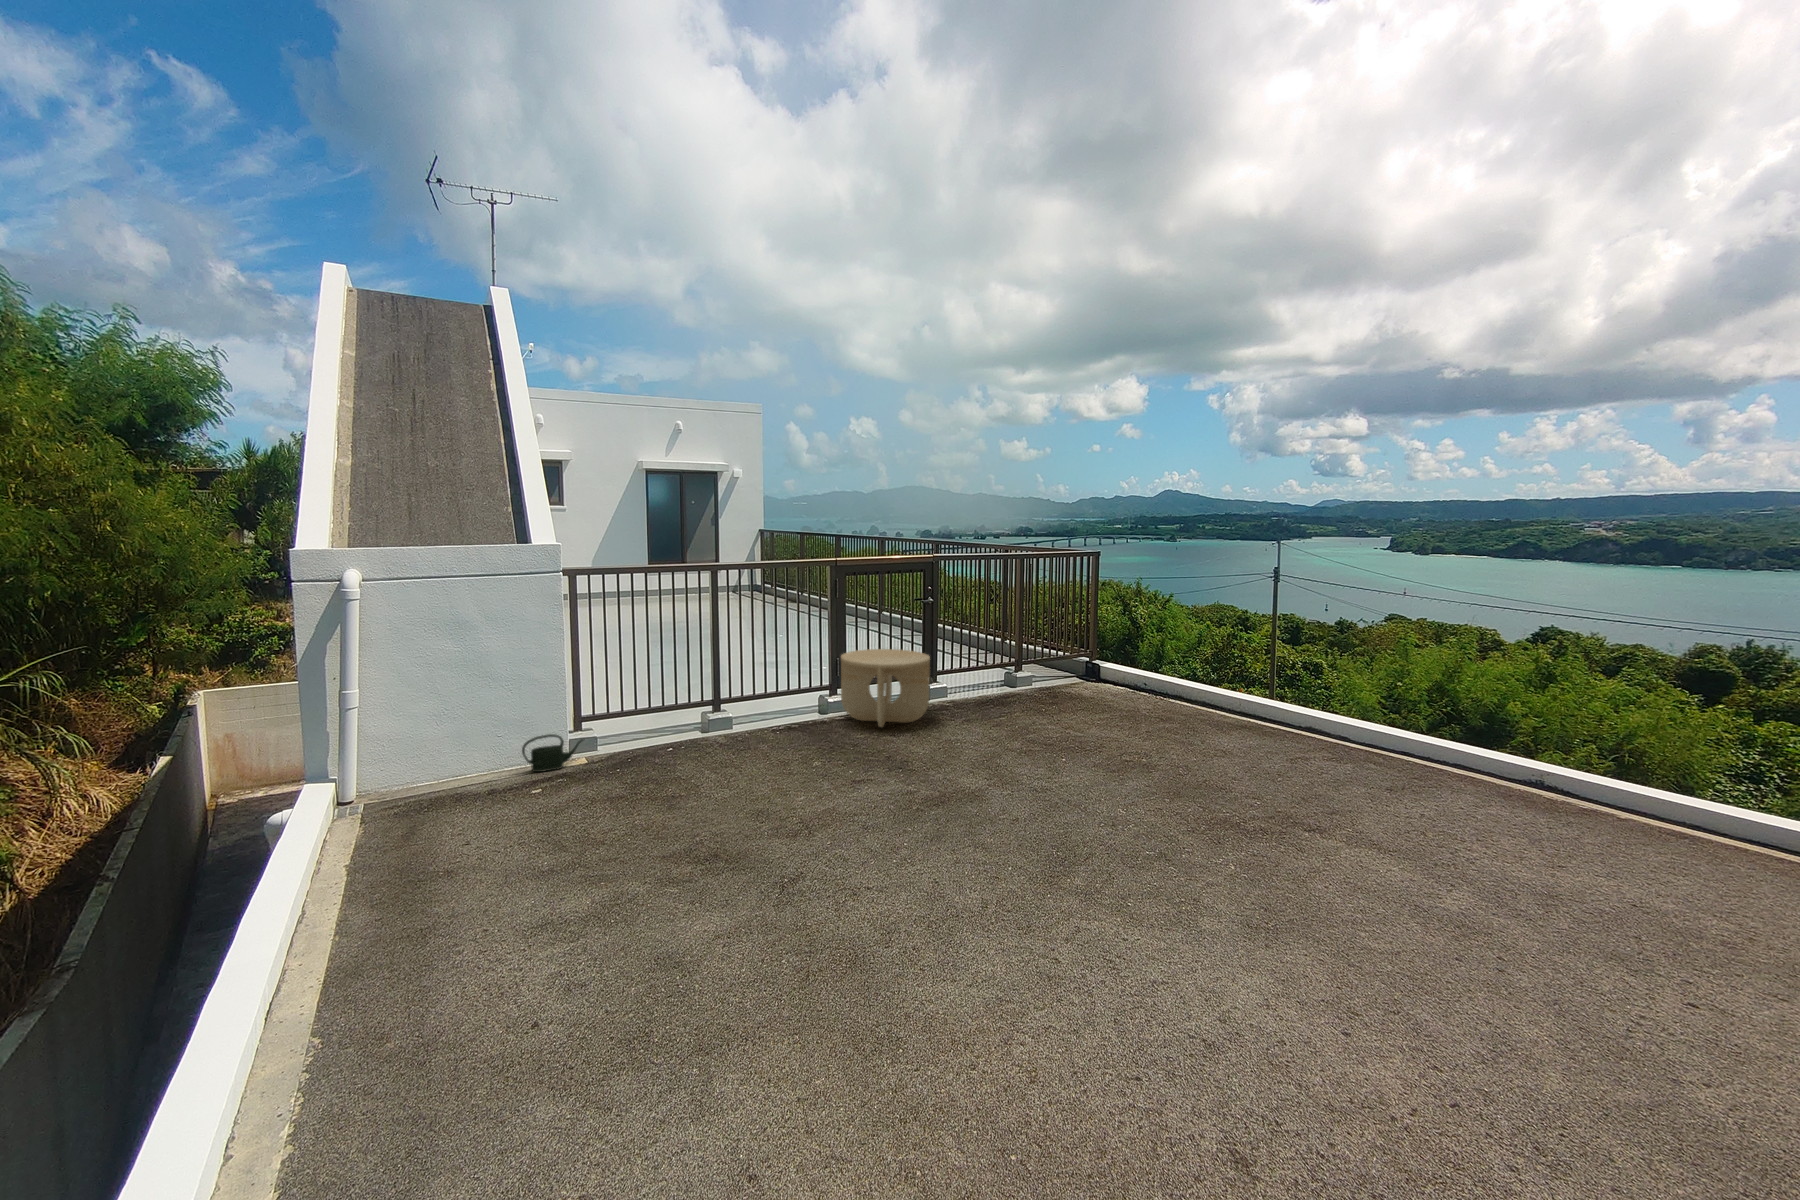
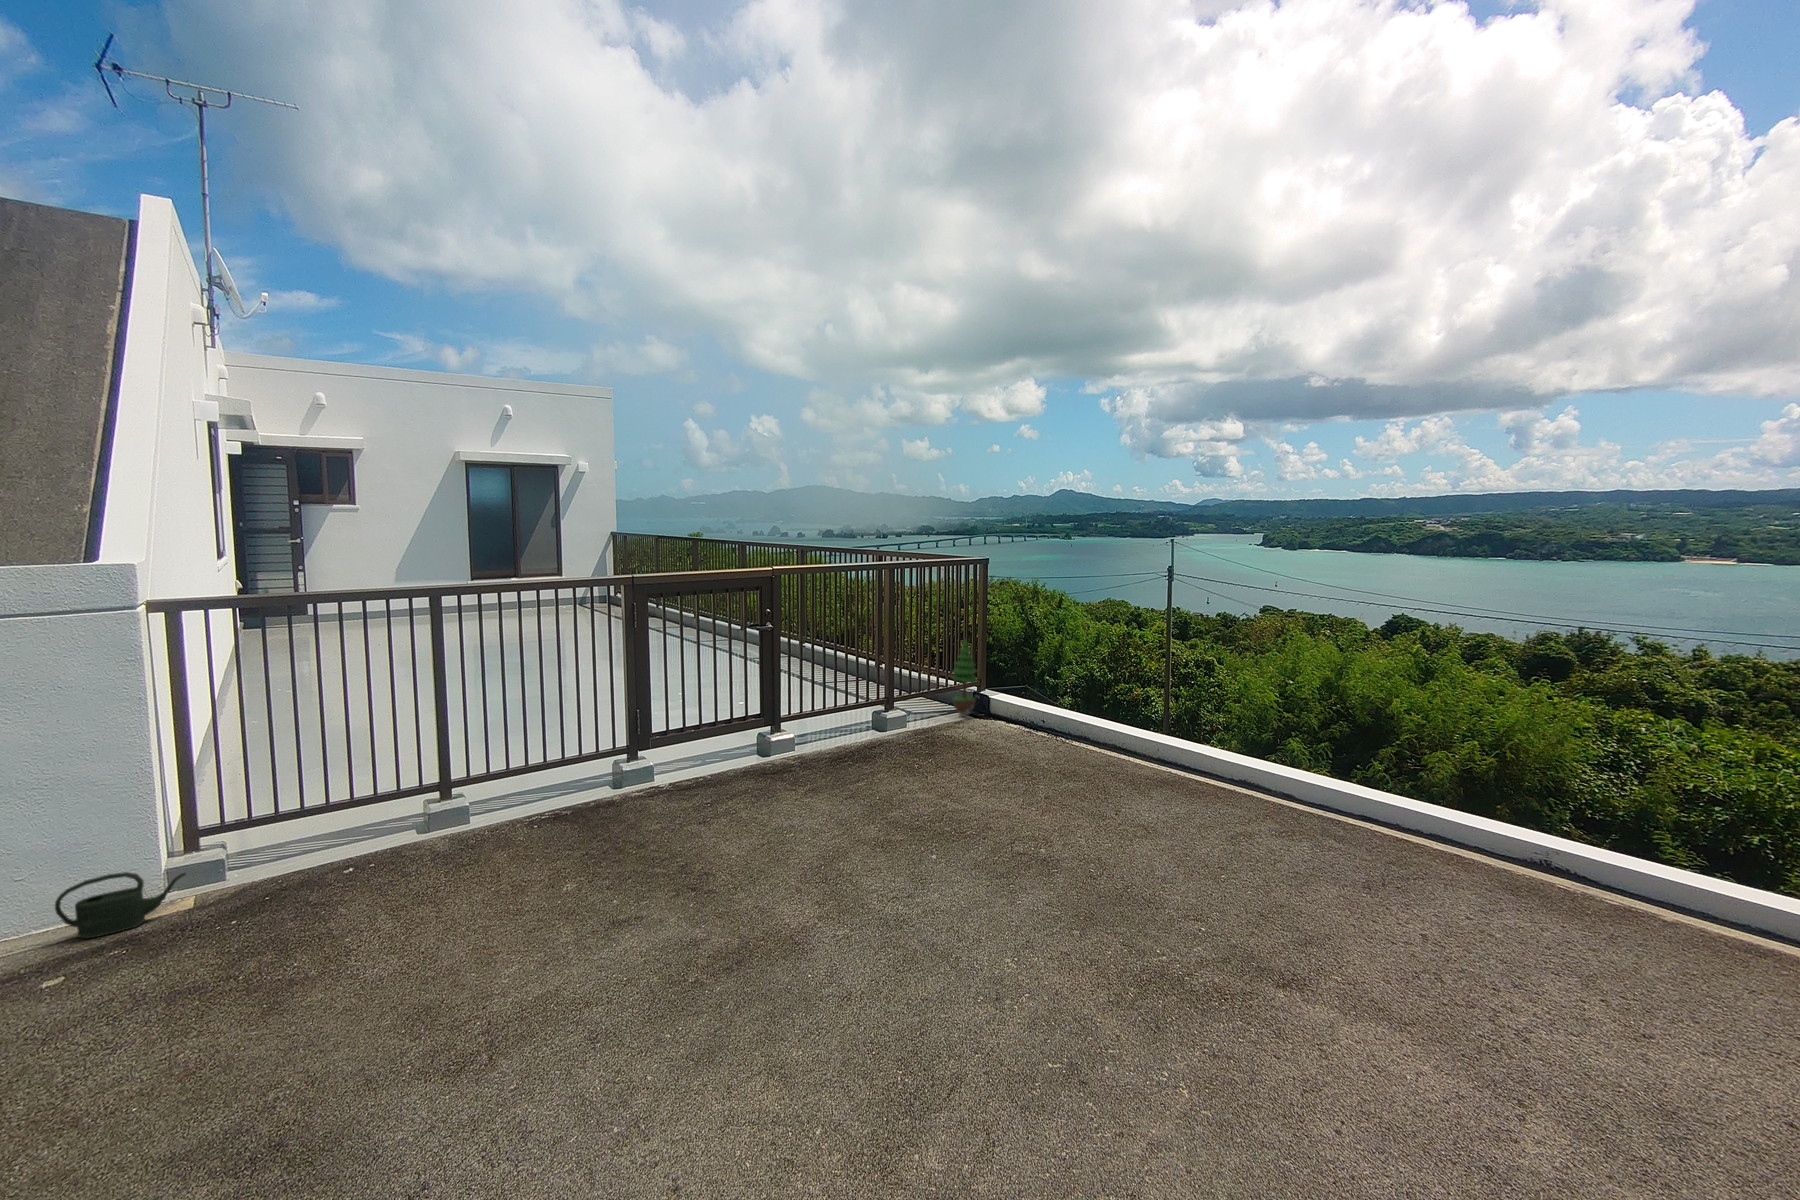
potted tree: none [1070,617,1095,683] -> present [951,639,978,716]
side table: present [841,649,930,727] -> none [636,693,761,806]

